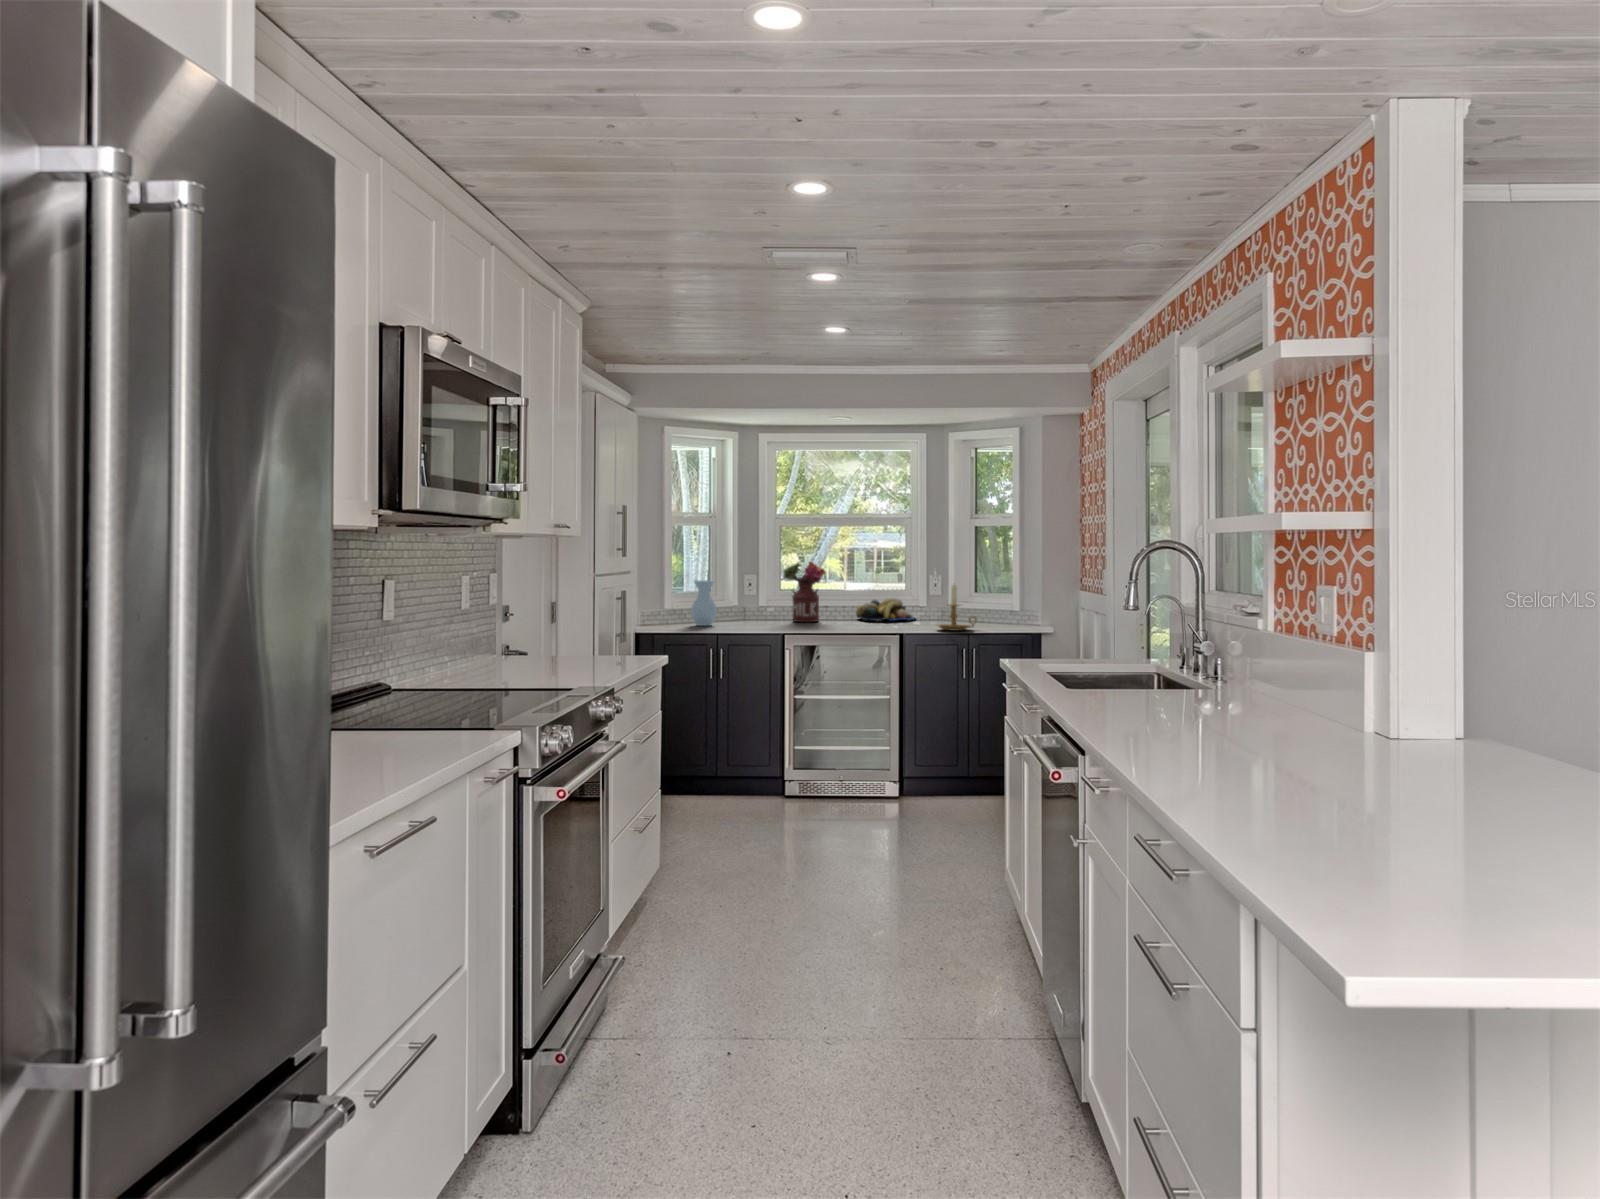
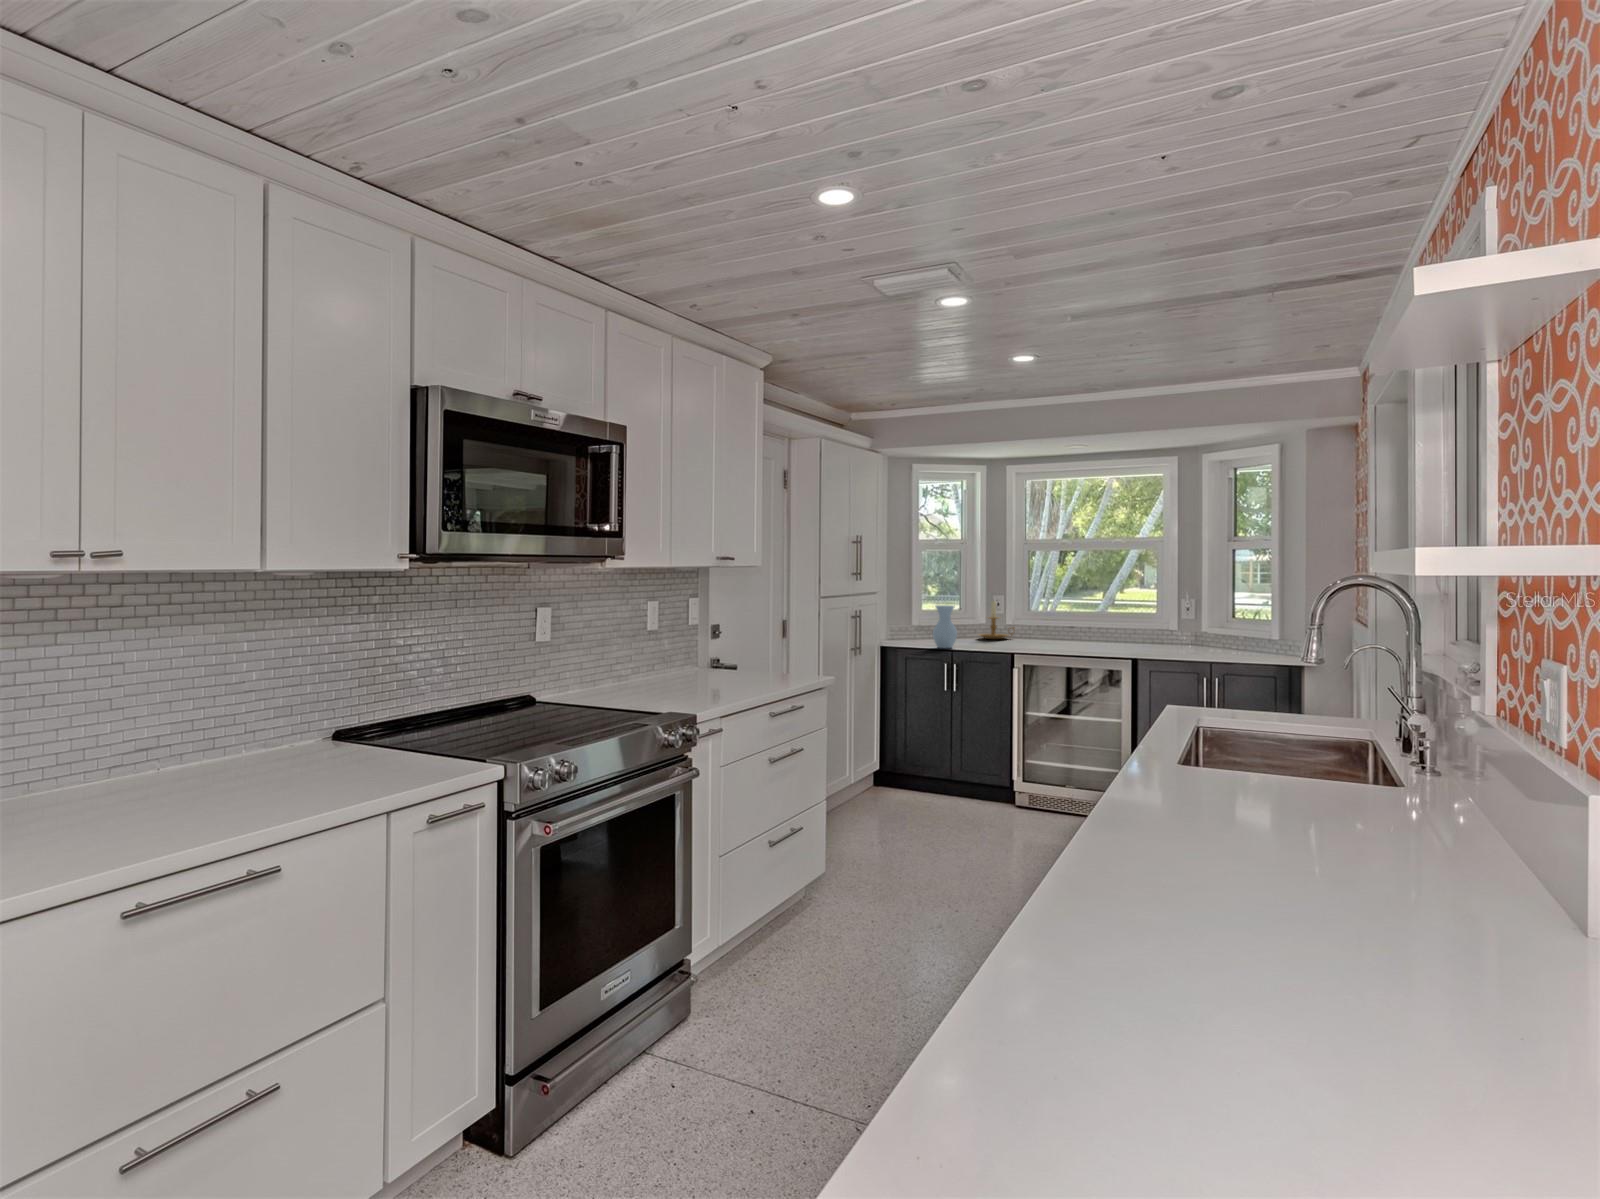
flower arrangement: present [784,562,826,622] -> none [1025,586,1069,647]
candle holder: present [938,585,977,631] -> present [980,601,1014,639]
fruit bowl: present [856,598,914,621] -> none [1103,624,1167,648]

